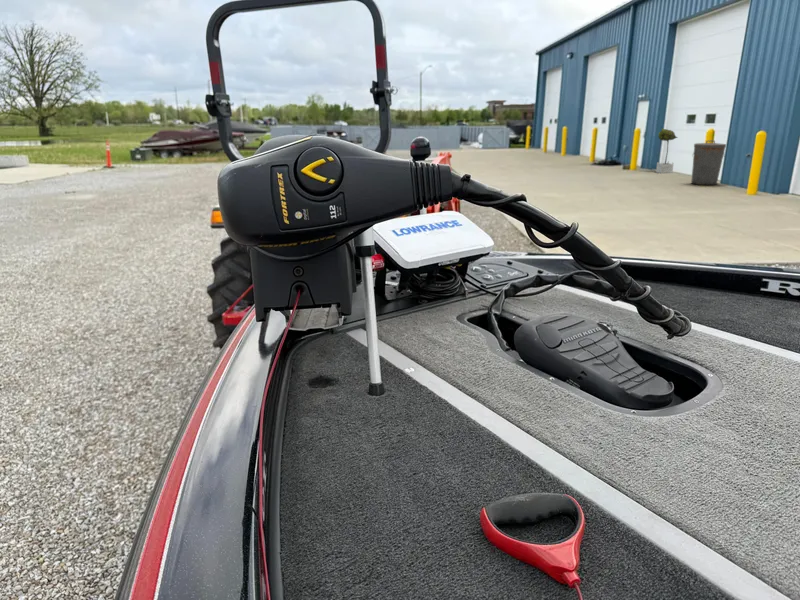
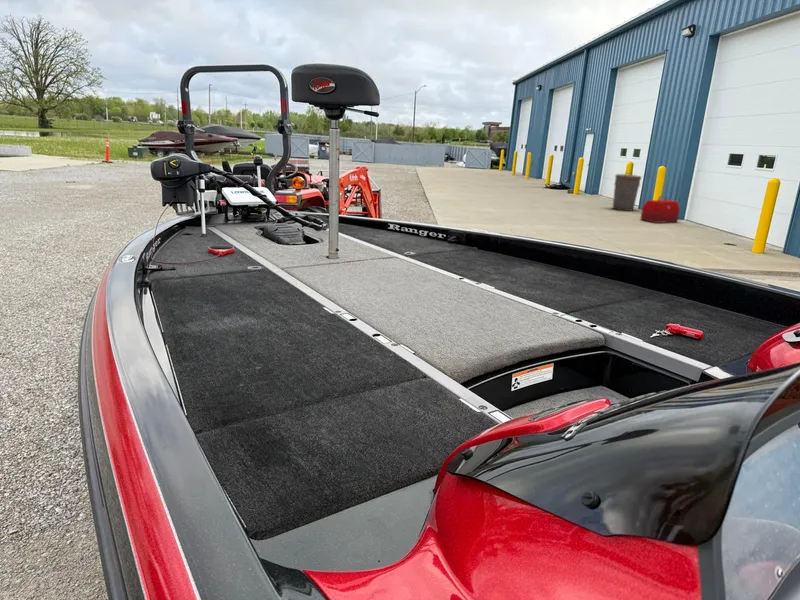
potted tree: present [656,129,677,173] -> none [593,159,612,199]
toolbox: none [739,165,788,198] -> present [641,196,680,223]

